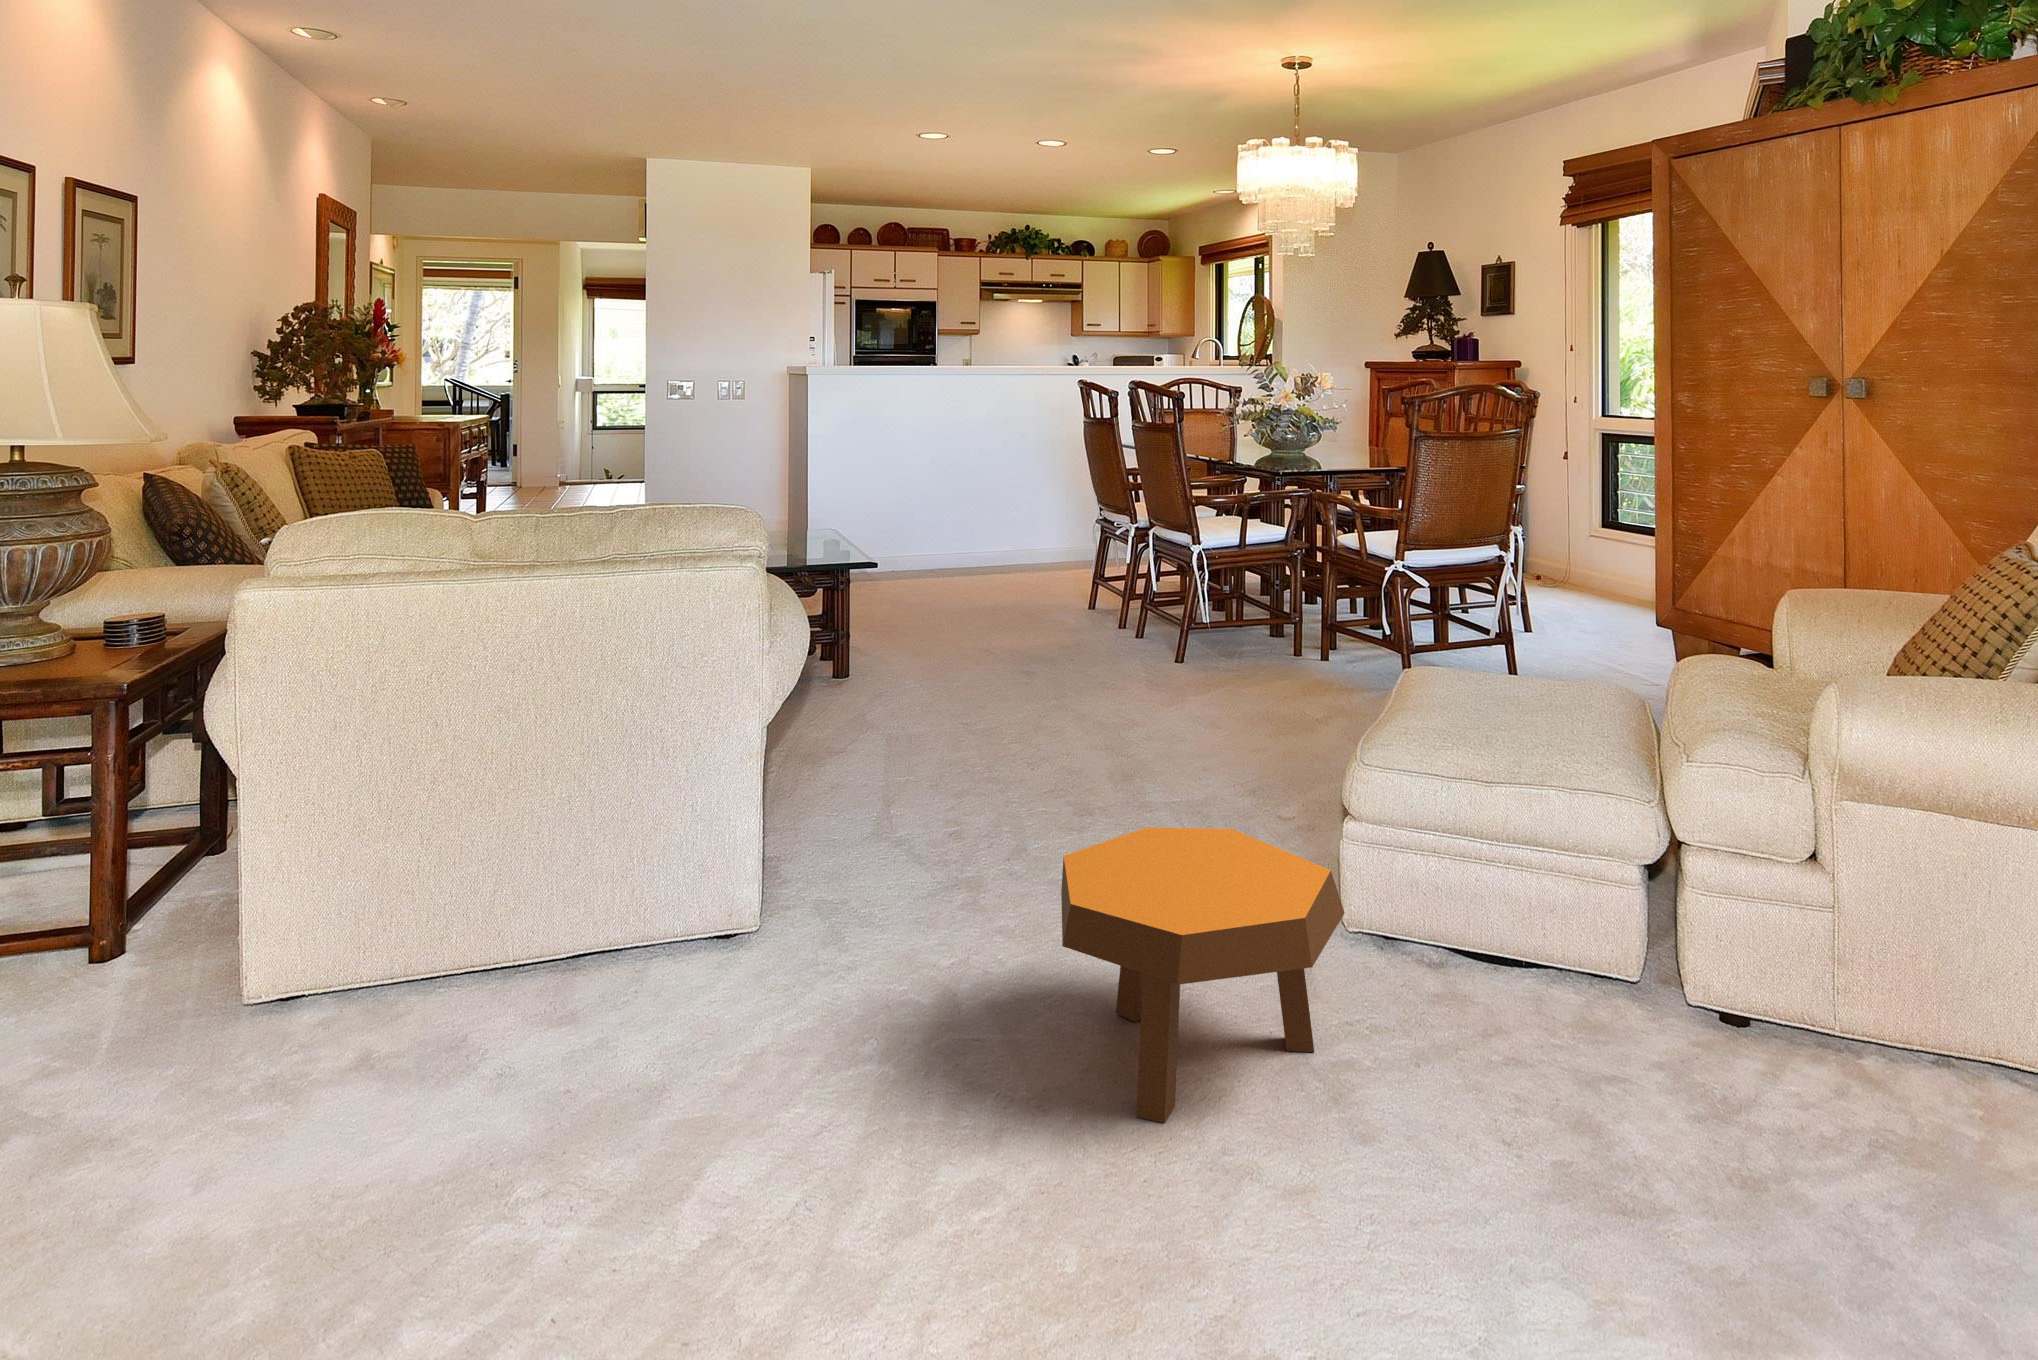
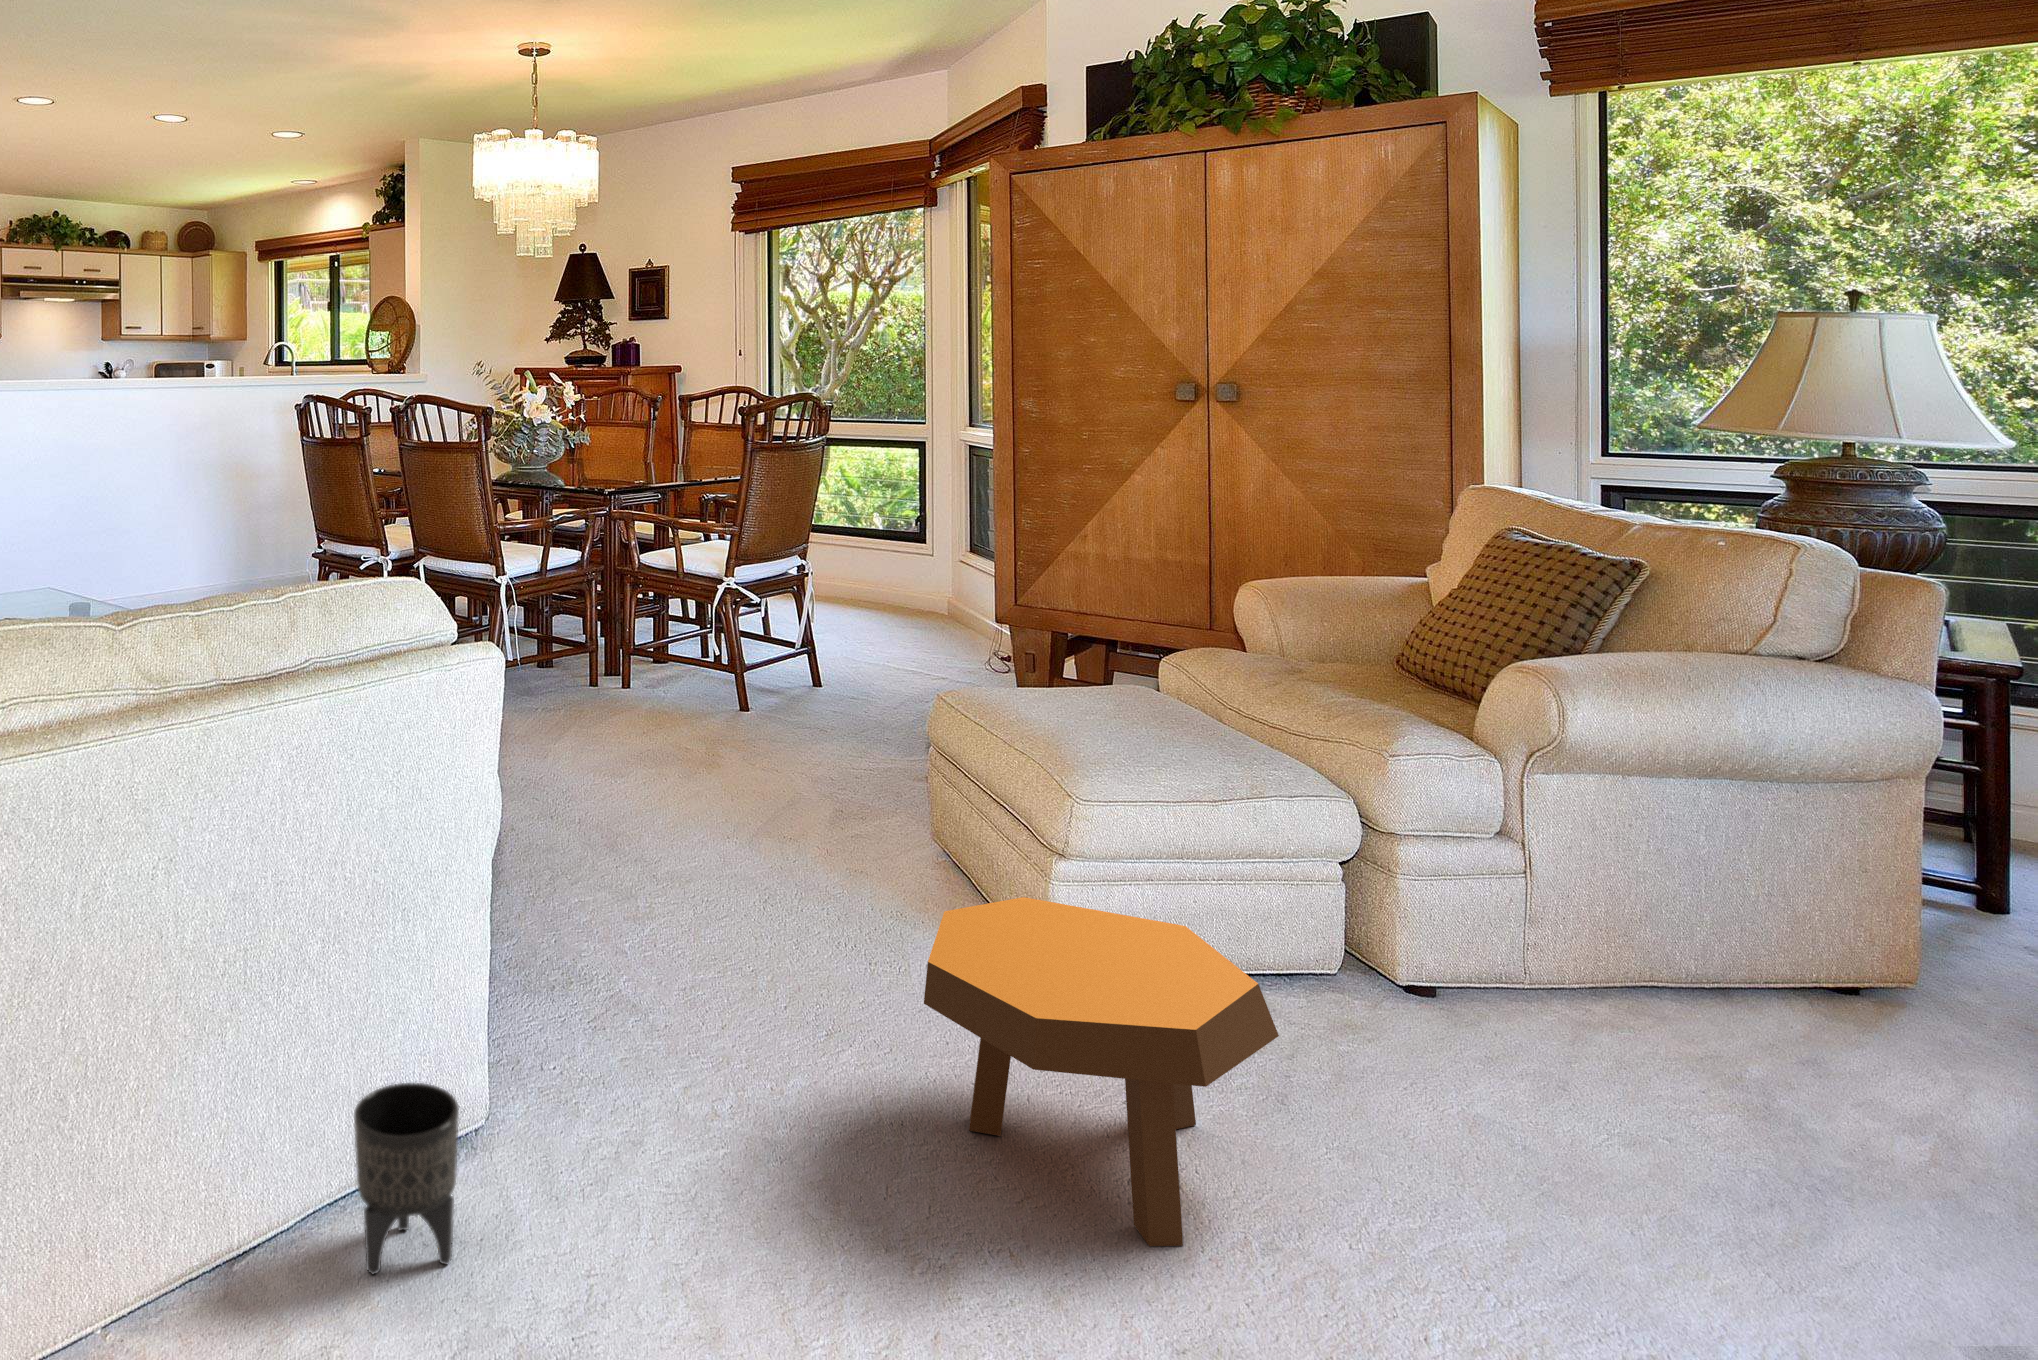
planter: none [592,873,674,1005] -> present [354,1083,459,1274]

